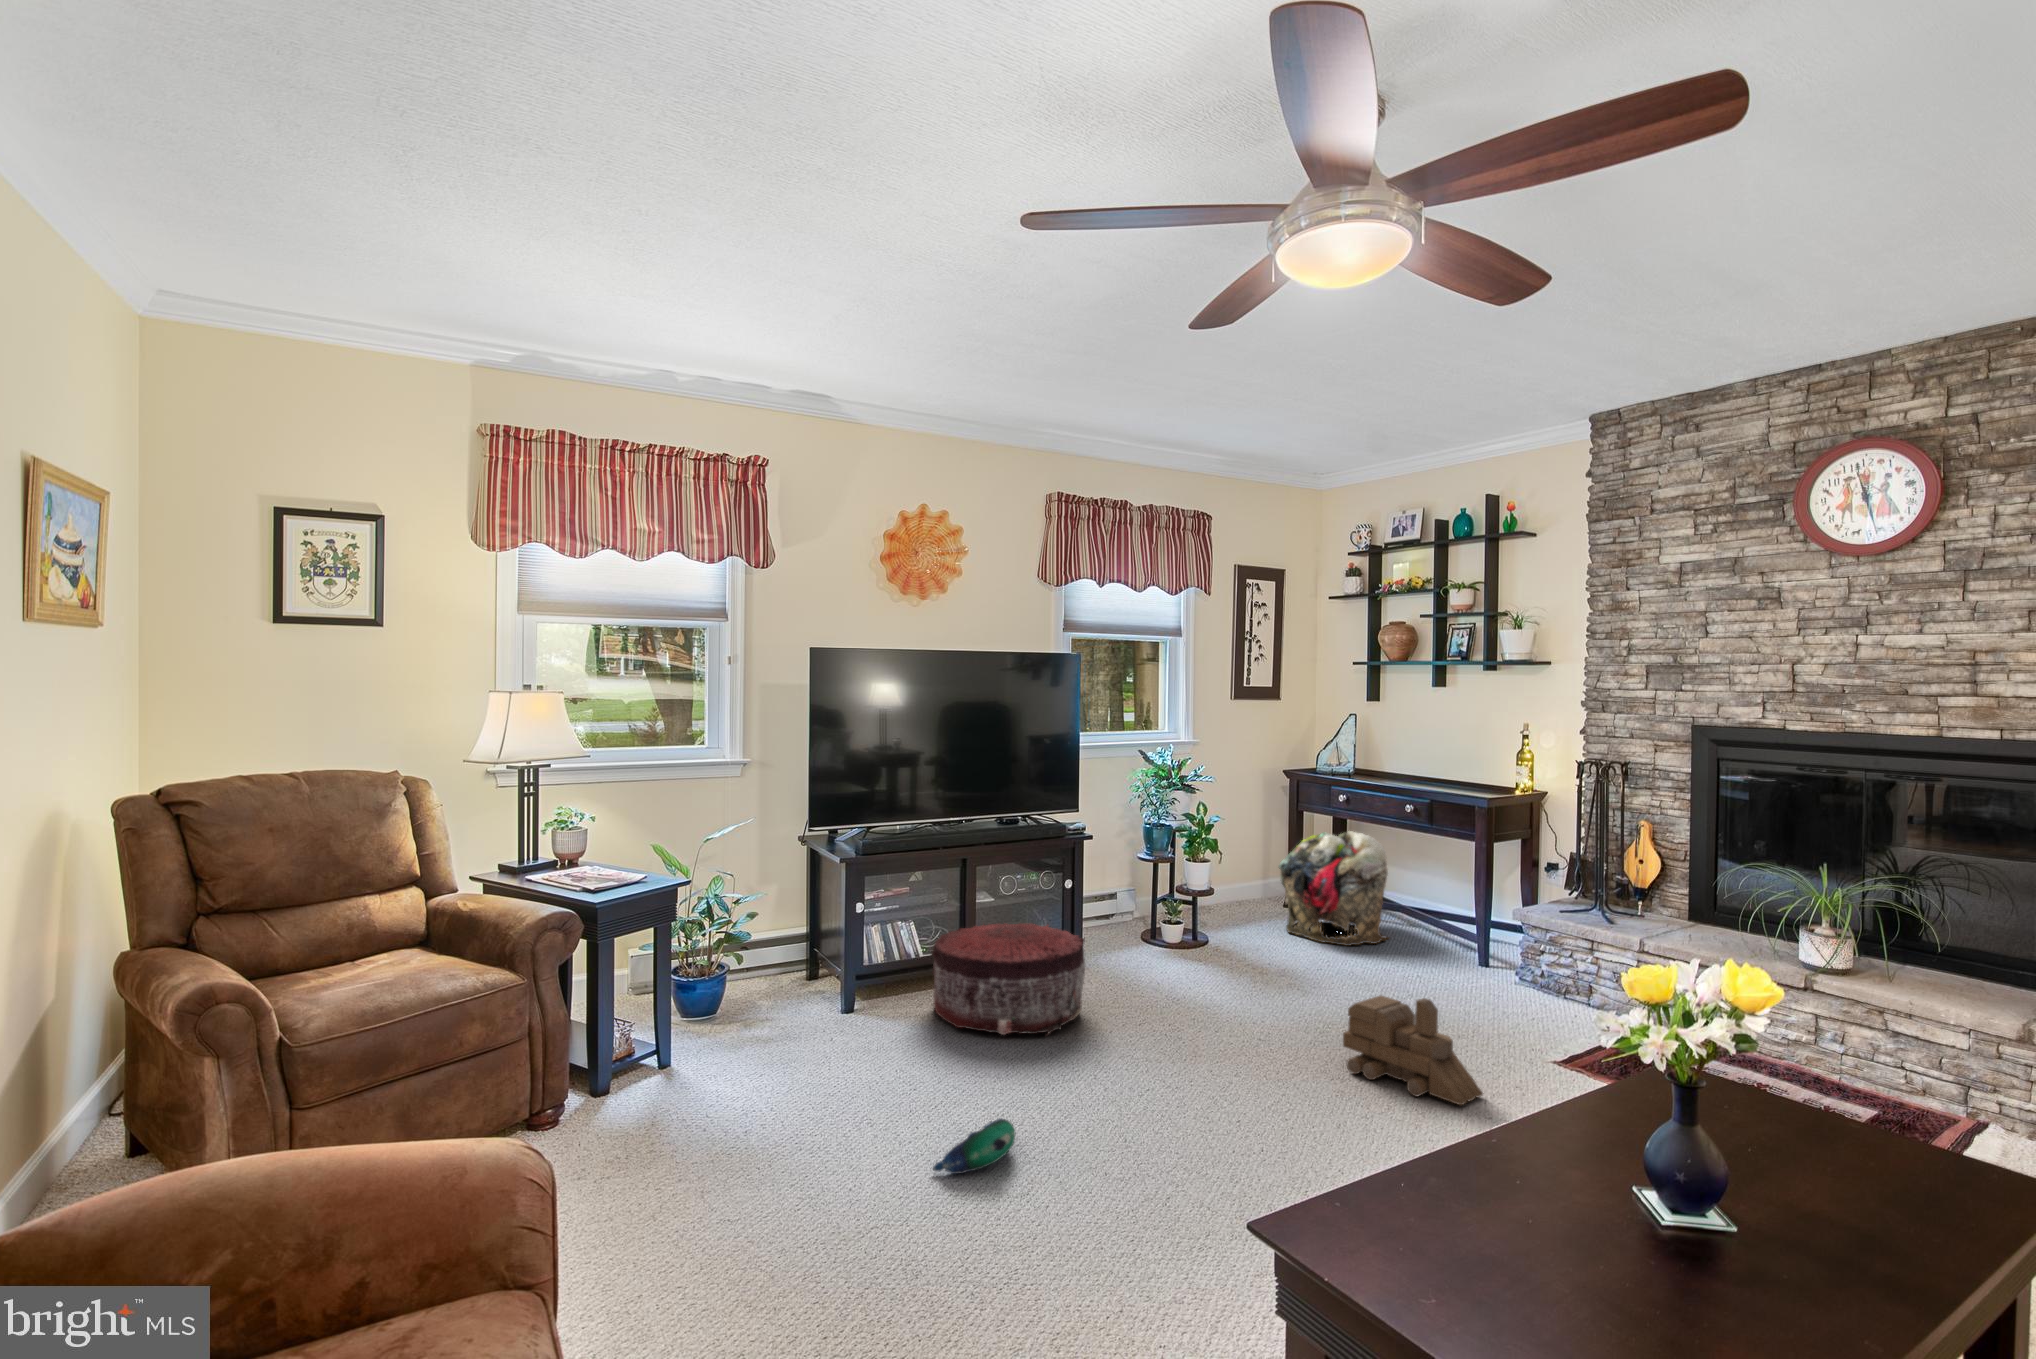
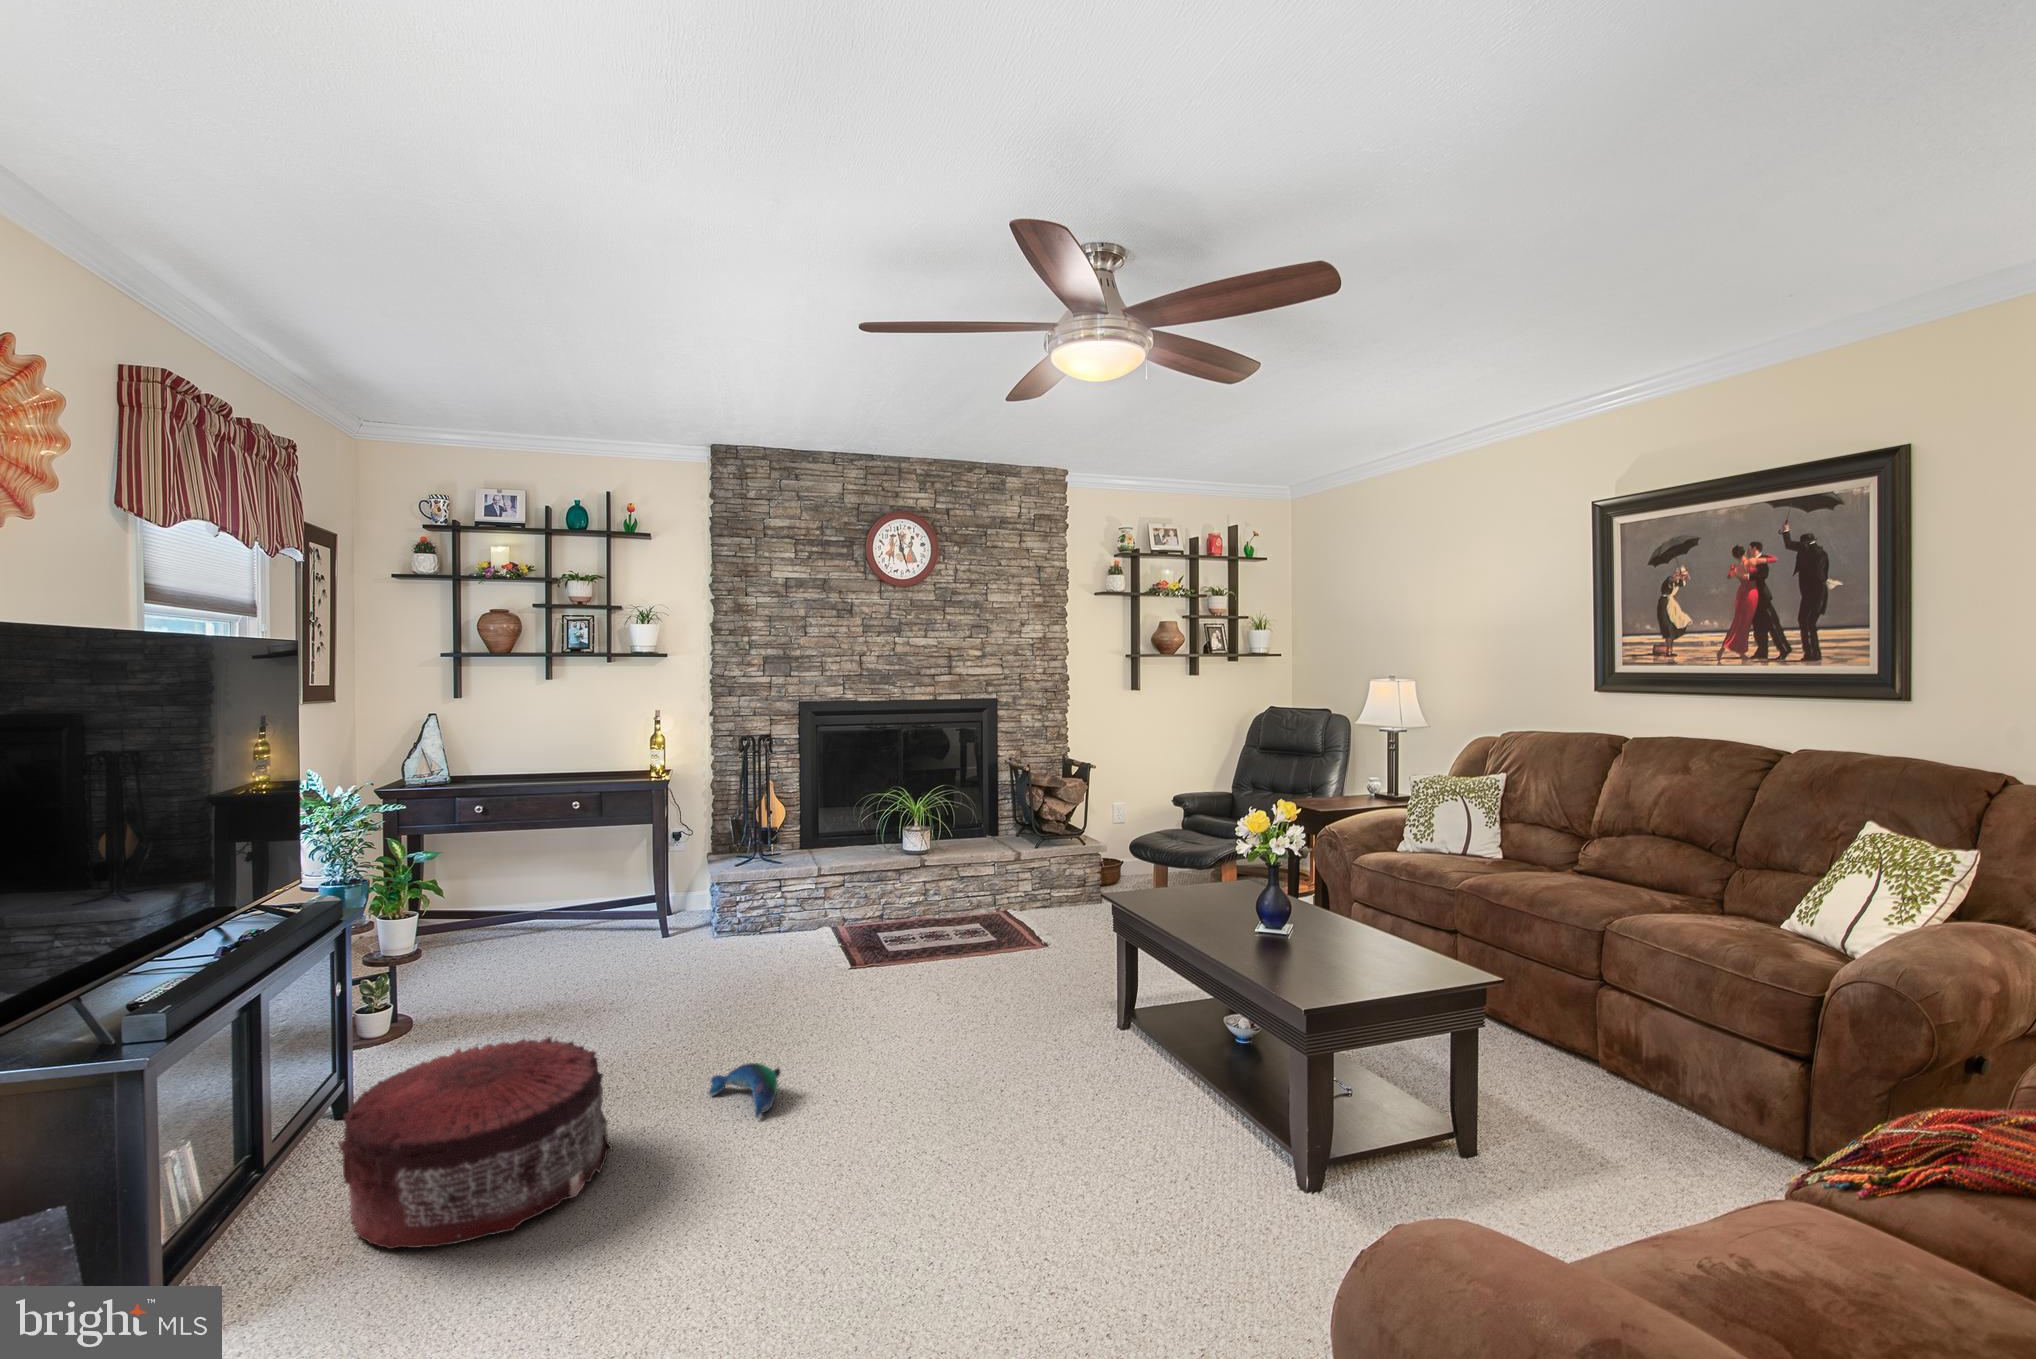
laundry basket: present [1279,831,1388,946] -> none [425,842,567,975]
toy train: present [1343,996,1484,1105] -> none [811,945,925,1034]
plush toy: present [933,1118,1015,1174] -> present [709,1063,781,1118]

